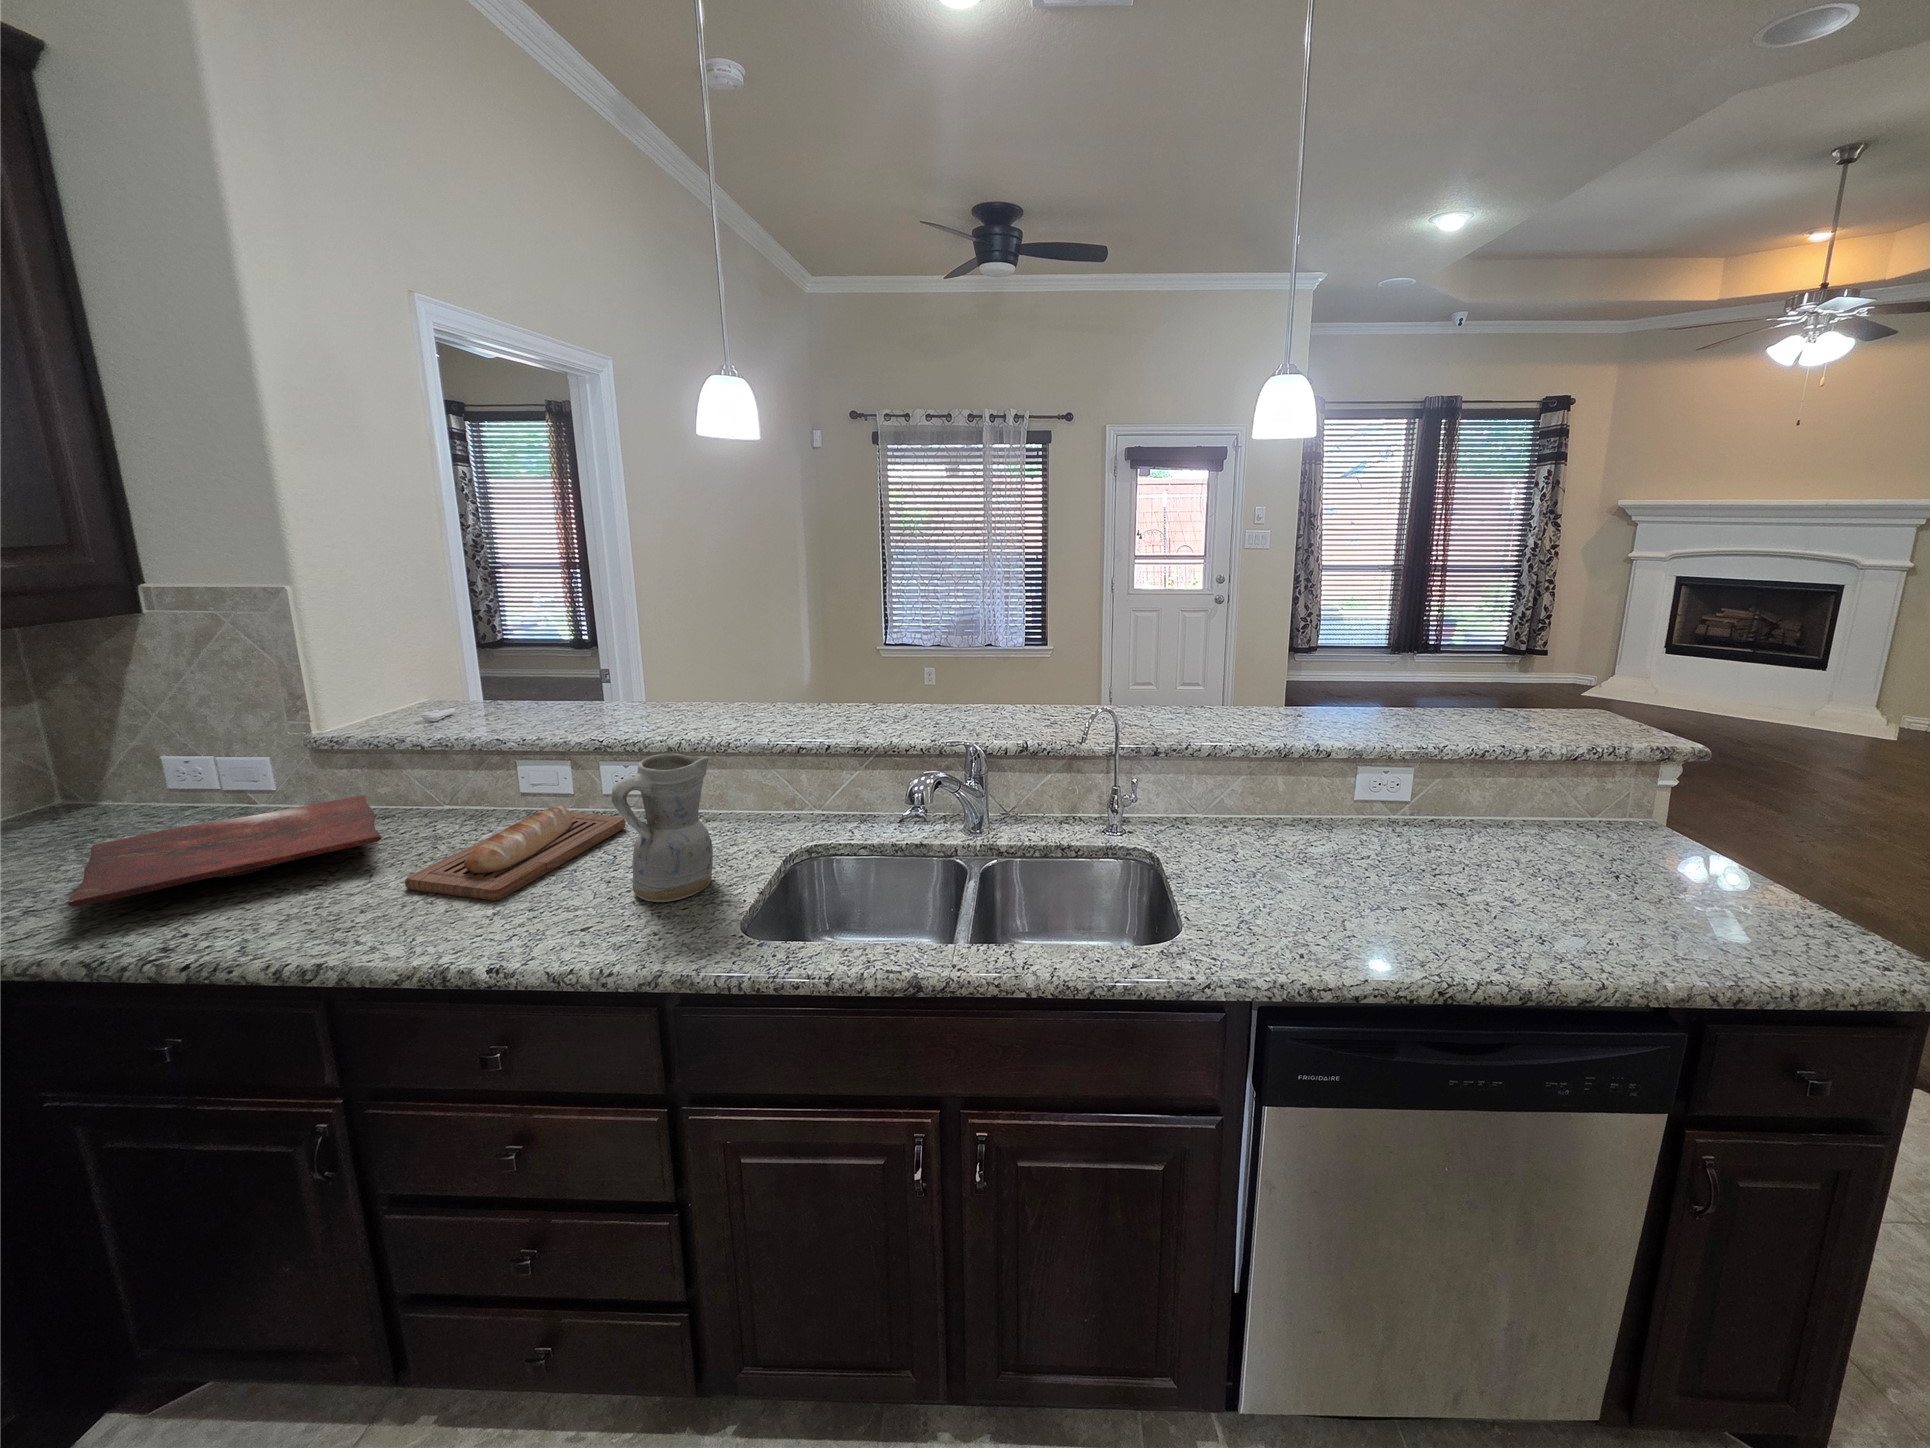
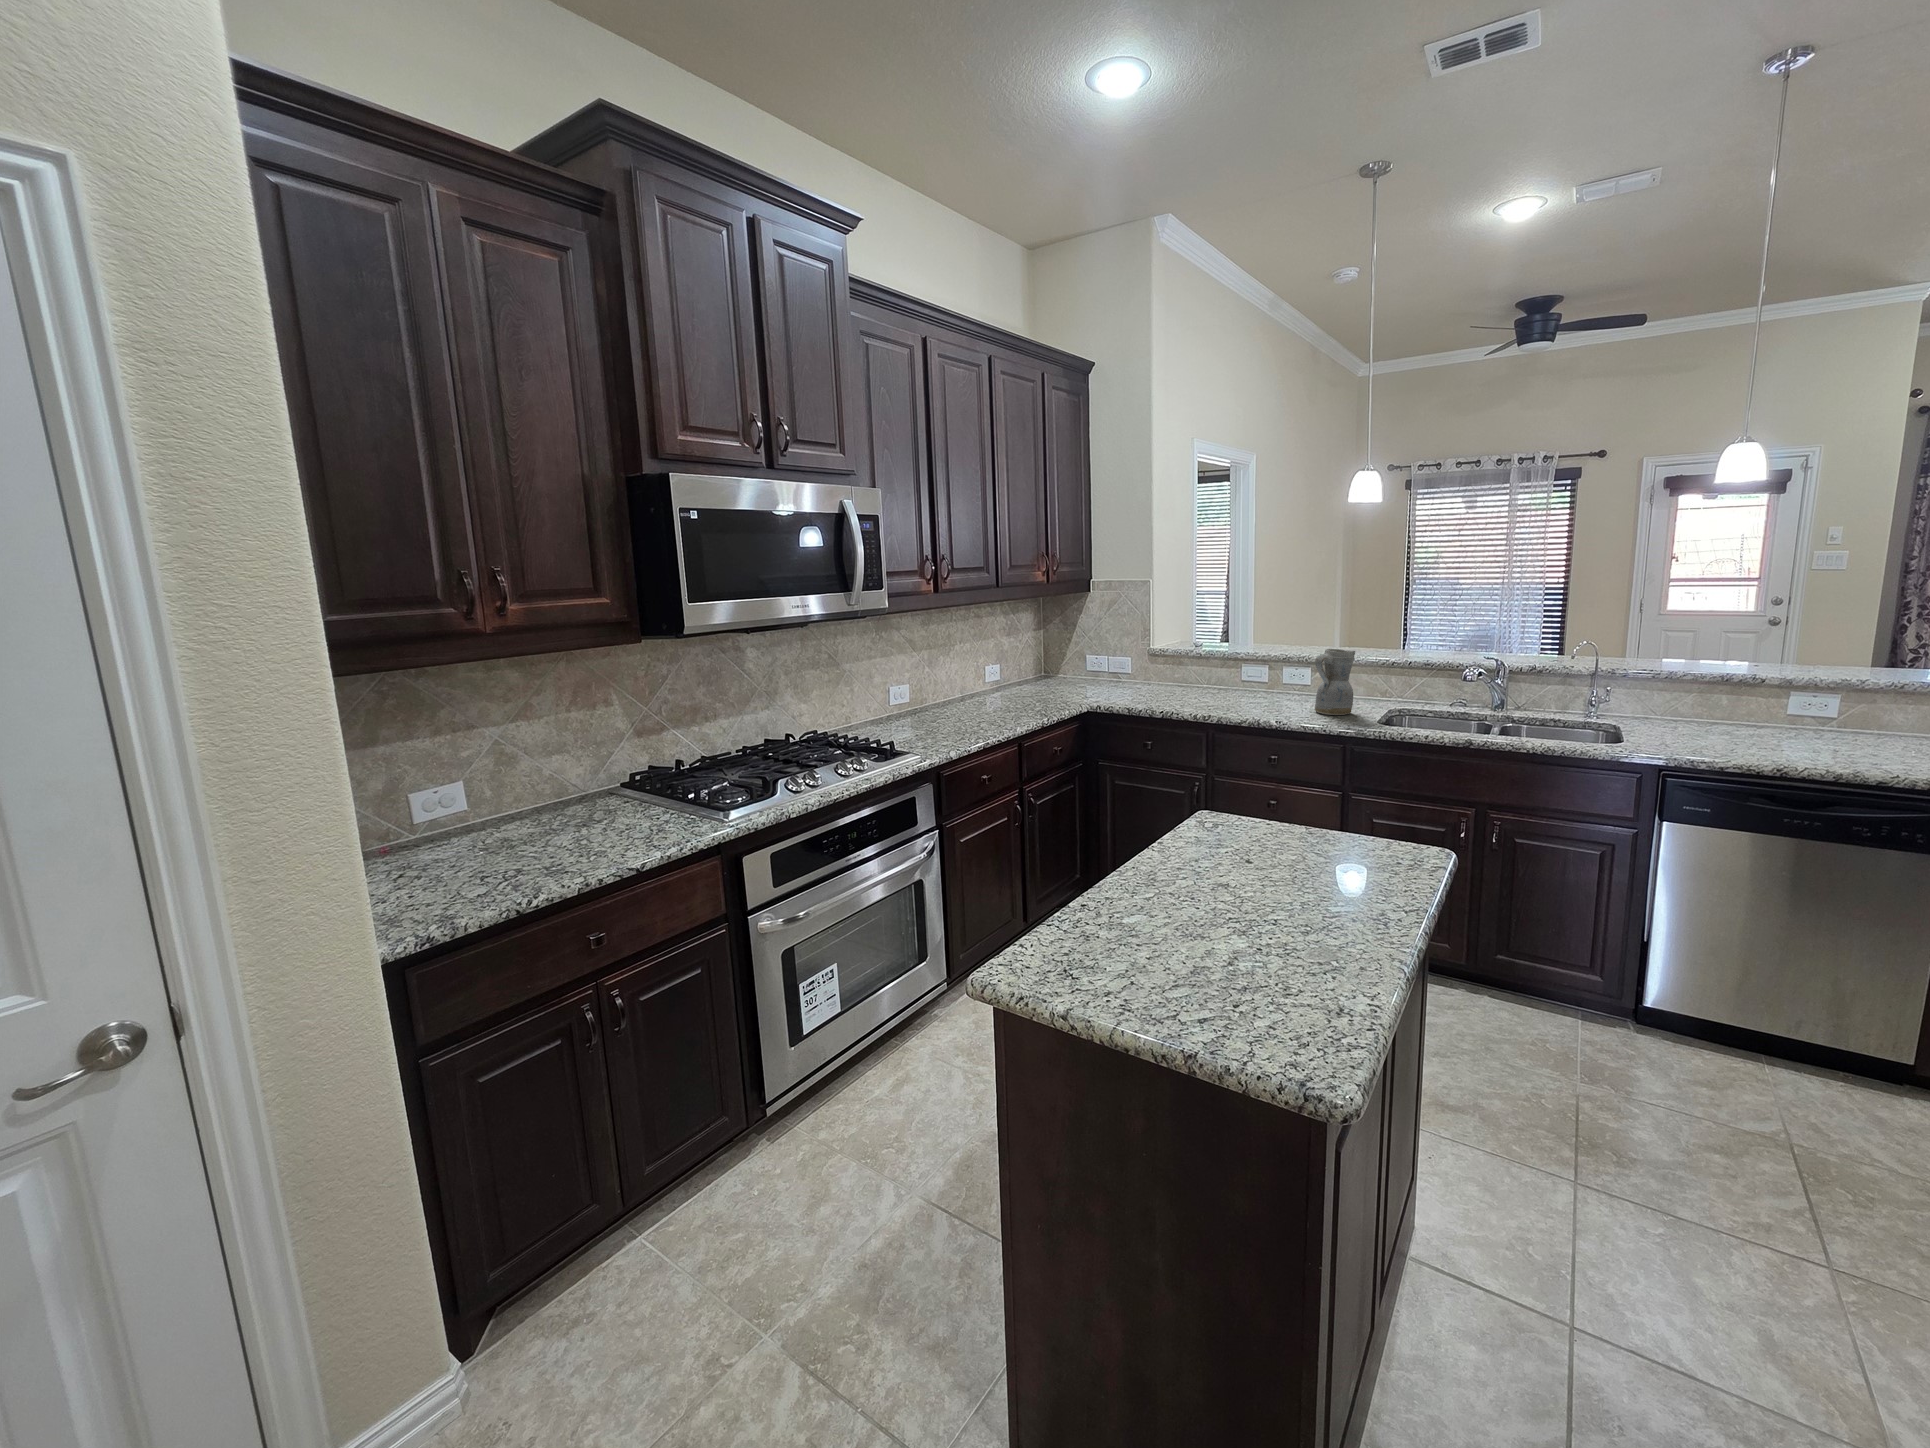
cutting board: present [68,795,381,907] -> none [1091,676,1195,696]
bread loaf: present [405,806,626,901] -> none [1213,683,1294,709]

